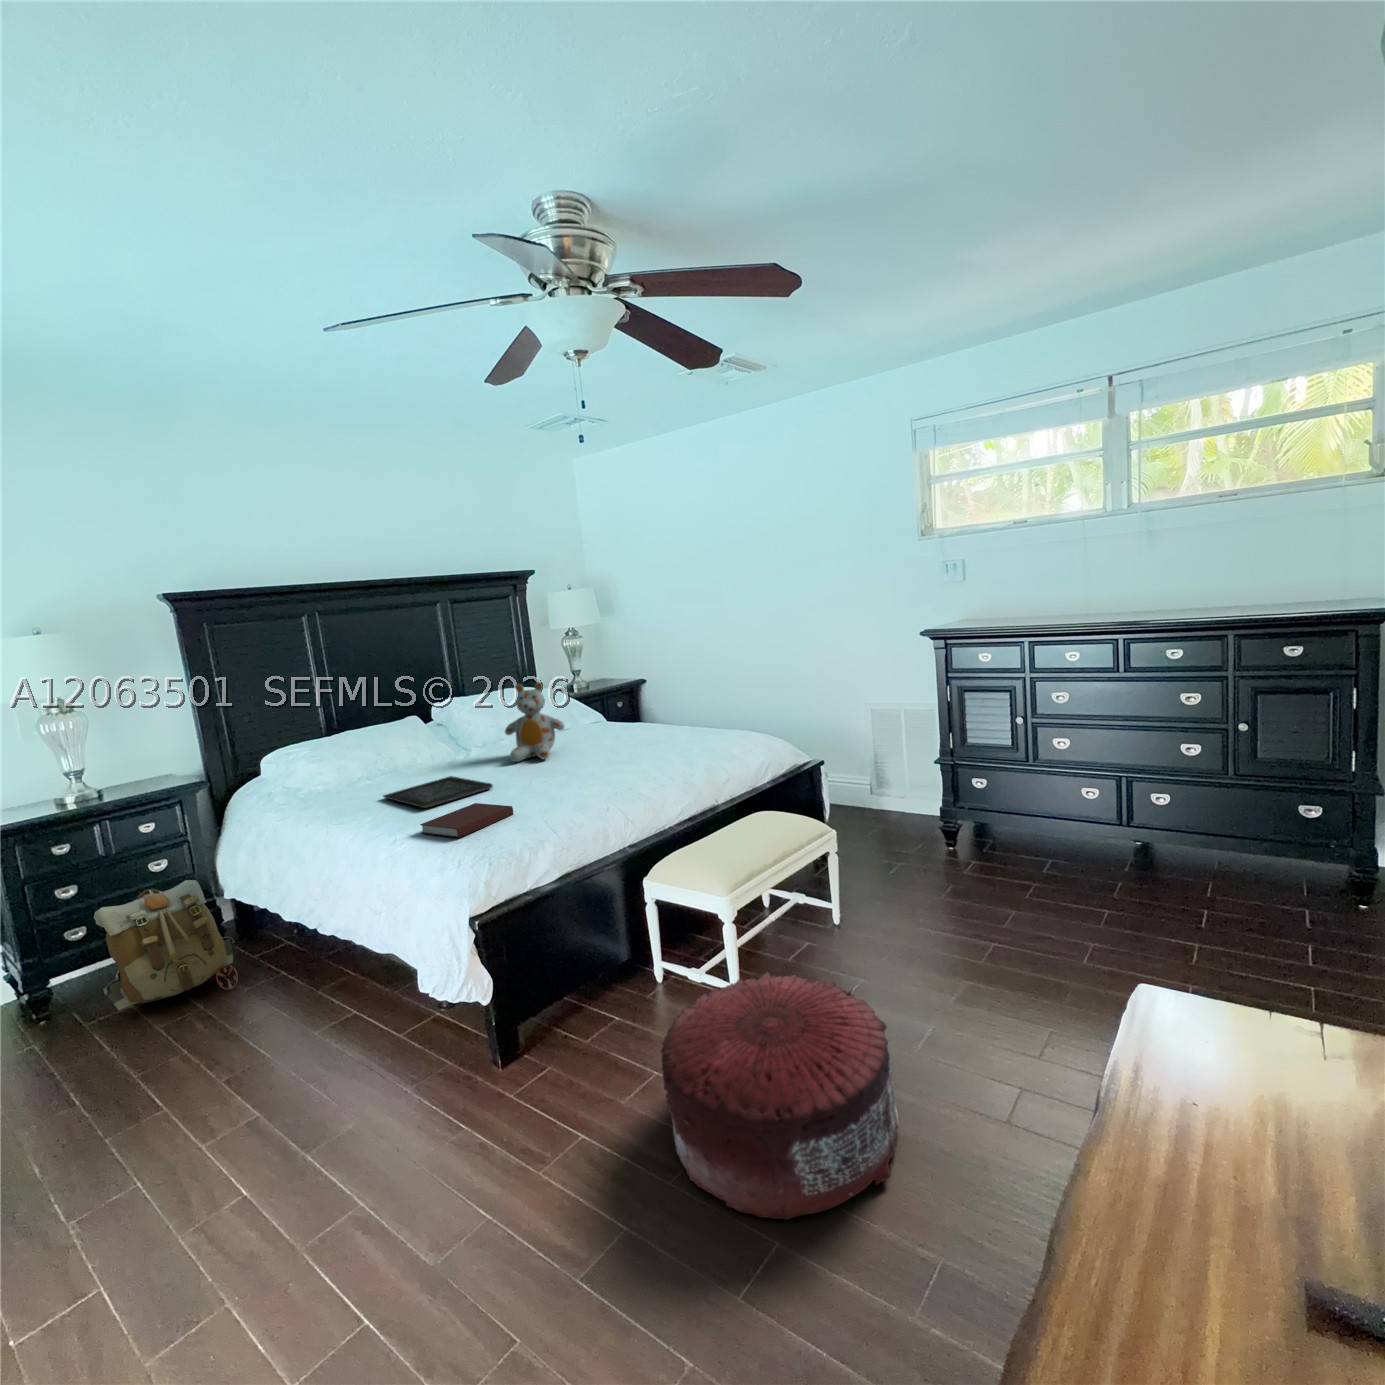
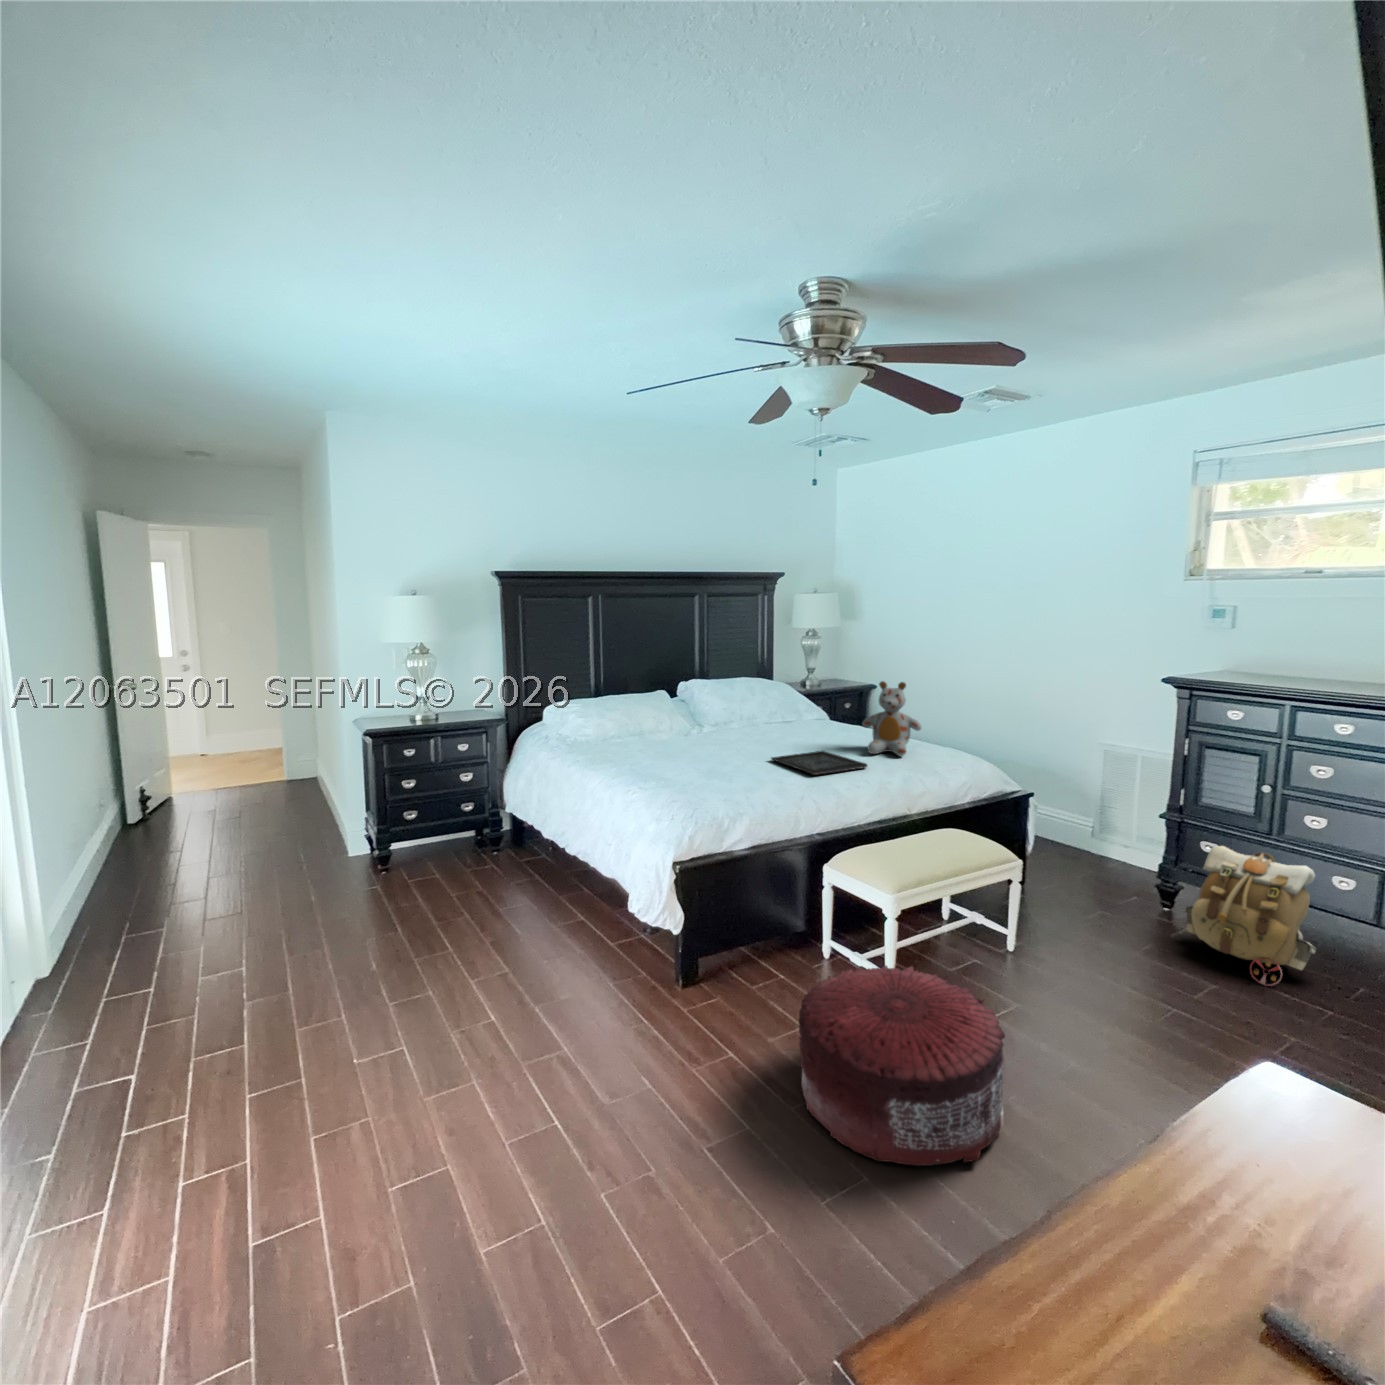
stuffed bear: present [505,682,564,762] -> present [862,681,921,756]
tray: present [383,776,493,808] -> present [771,751,867,775]
notebook: present [420,803,513,838] -> none [649,772,724,797]
backpack: present [94,880,238,1010] -> present [1184,846,1316,986]

